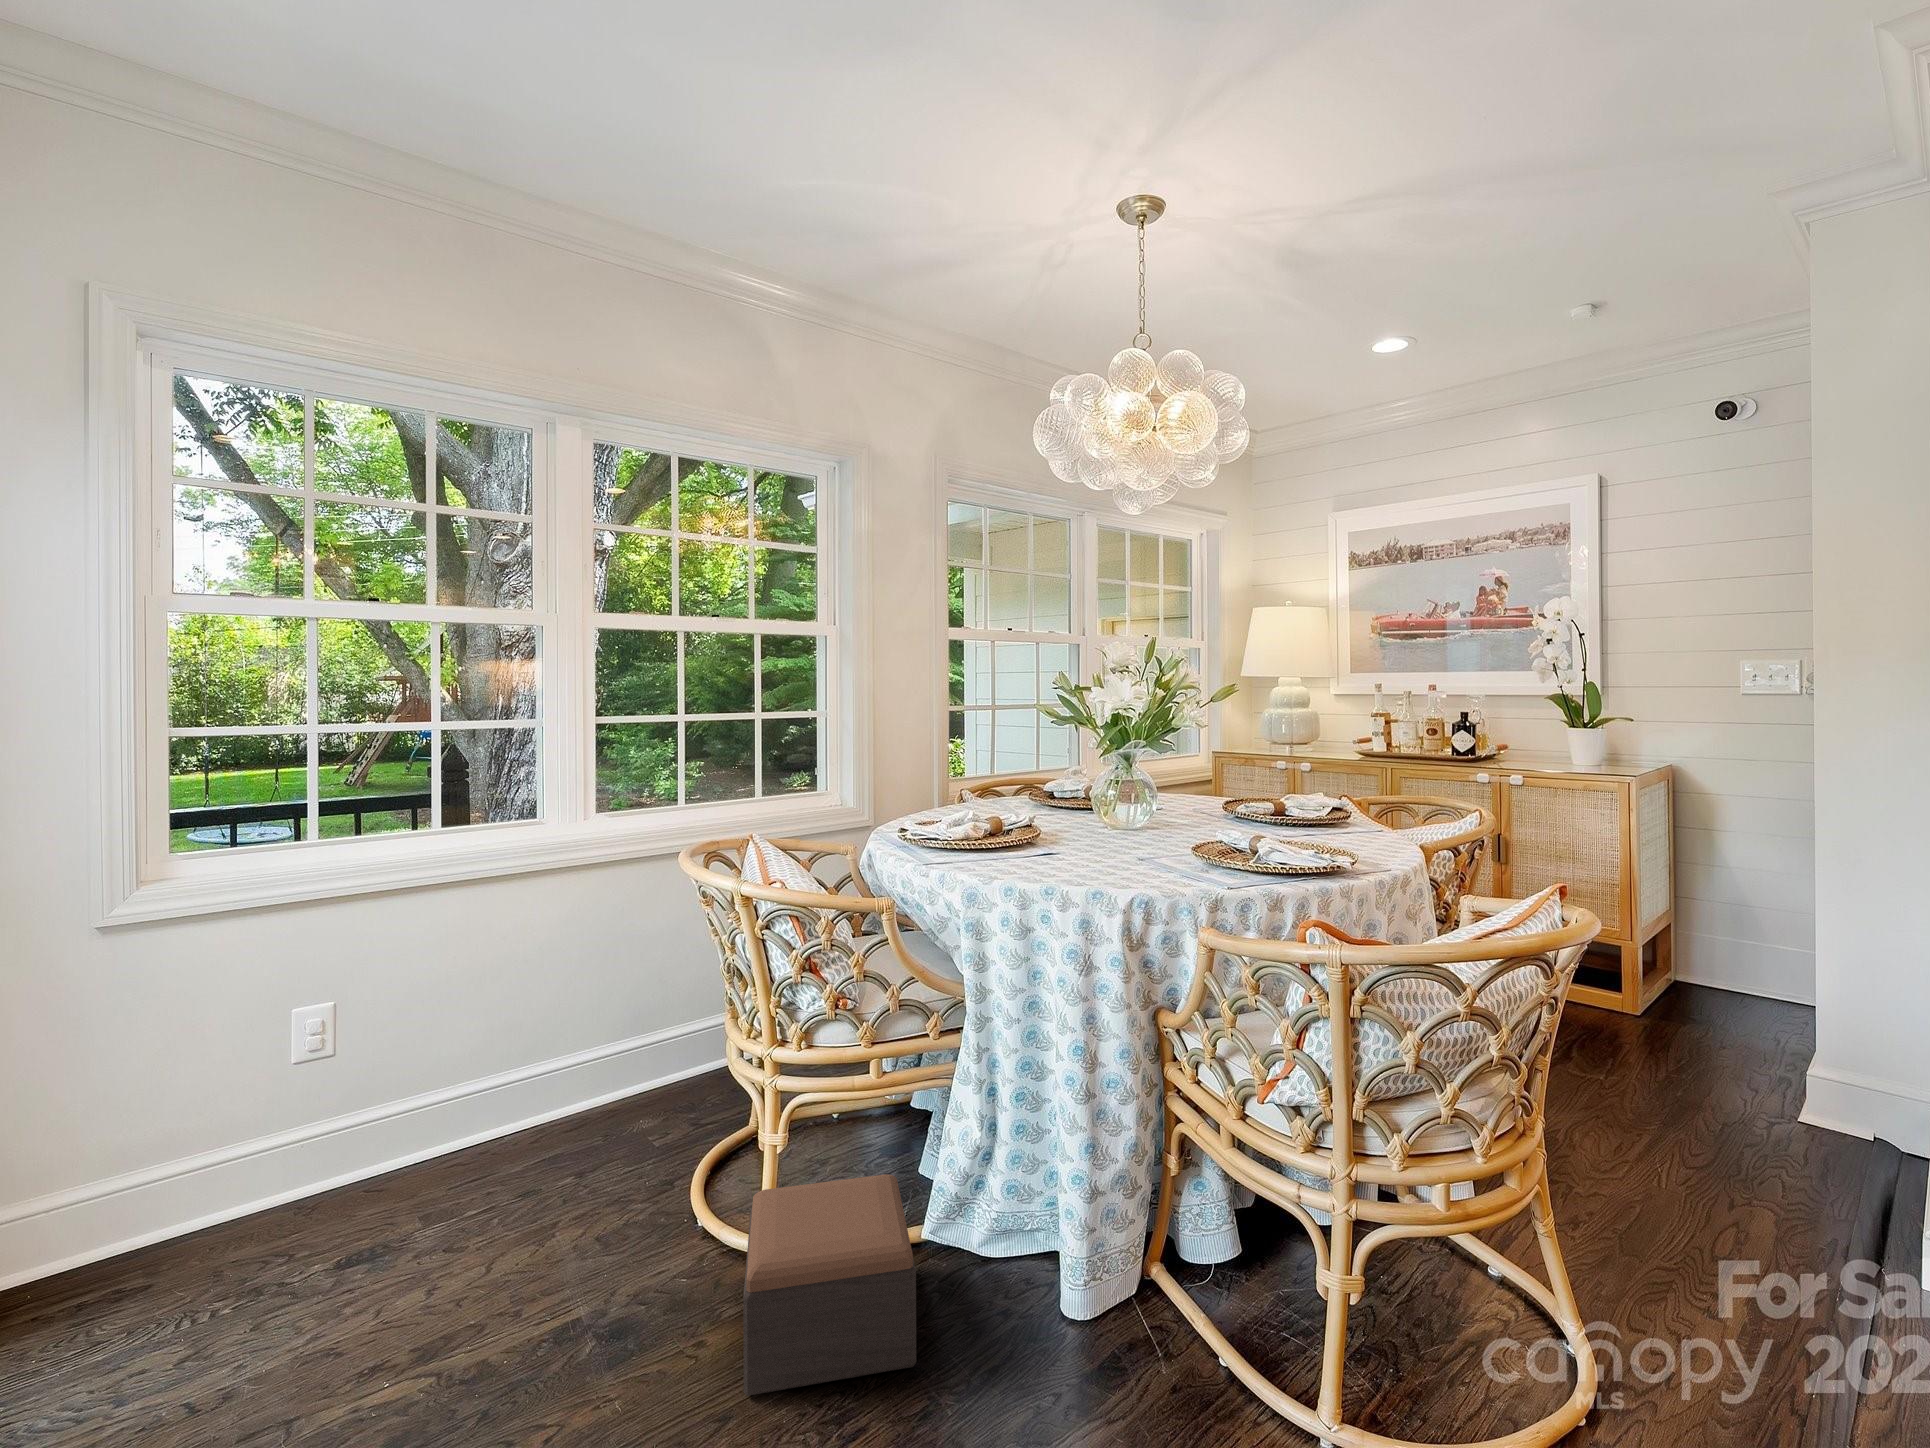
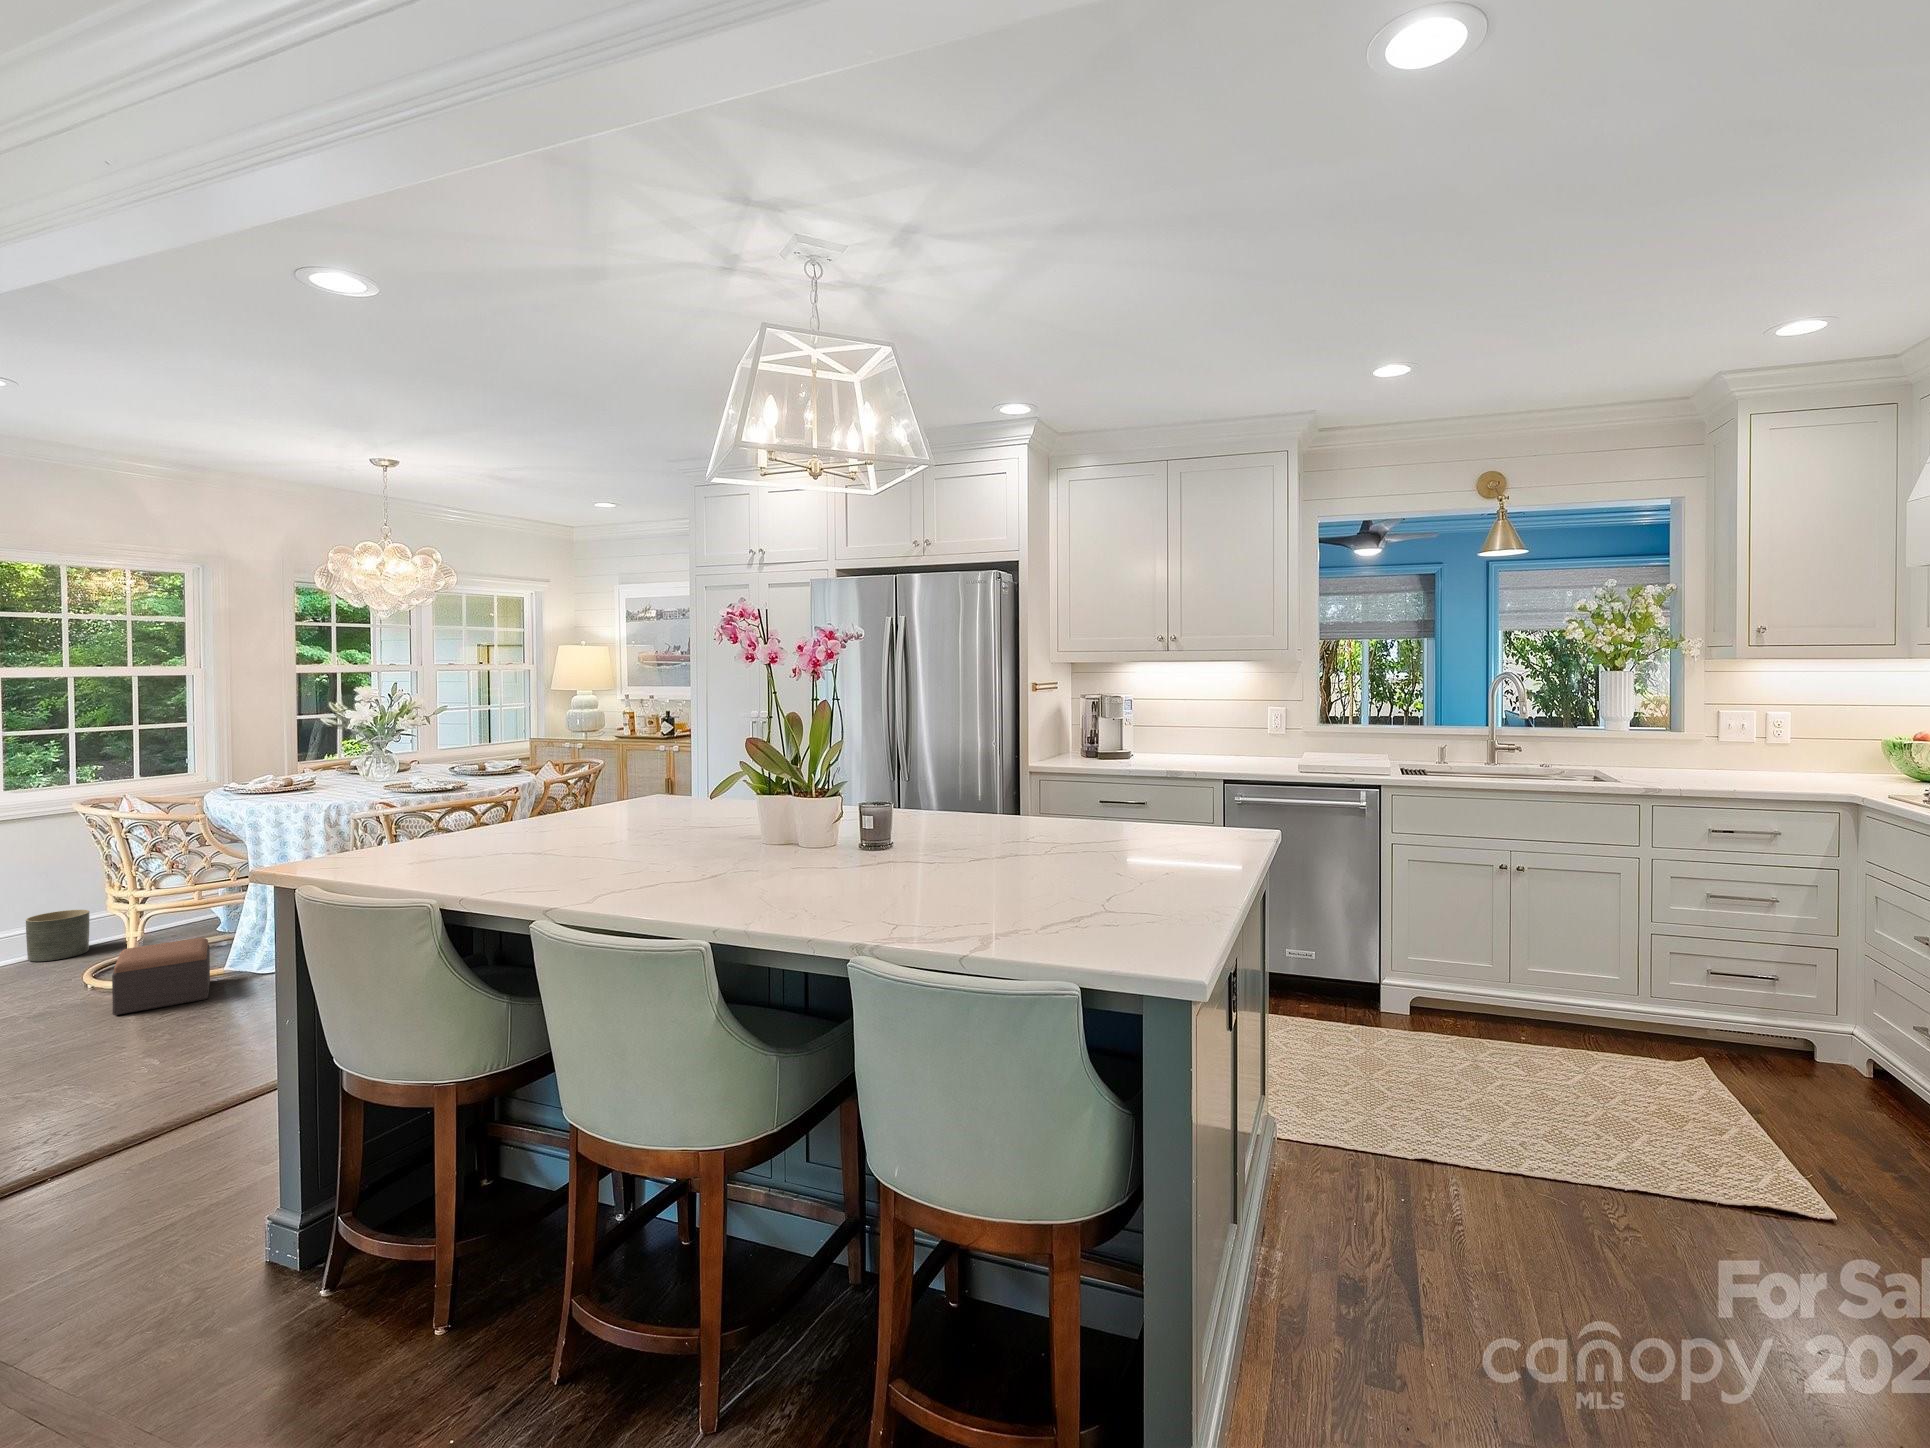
planter: none [622,1020,702,1117] -> present [26,910,89,961]

